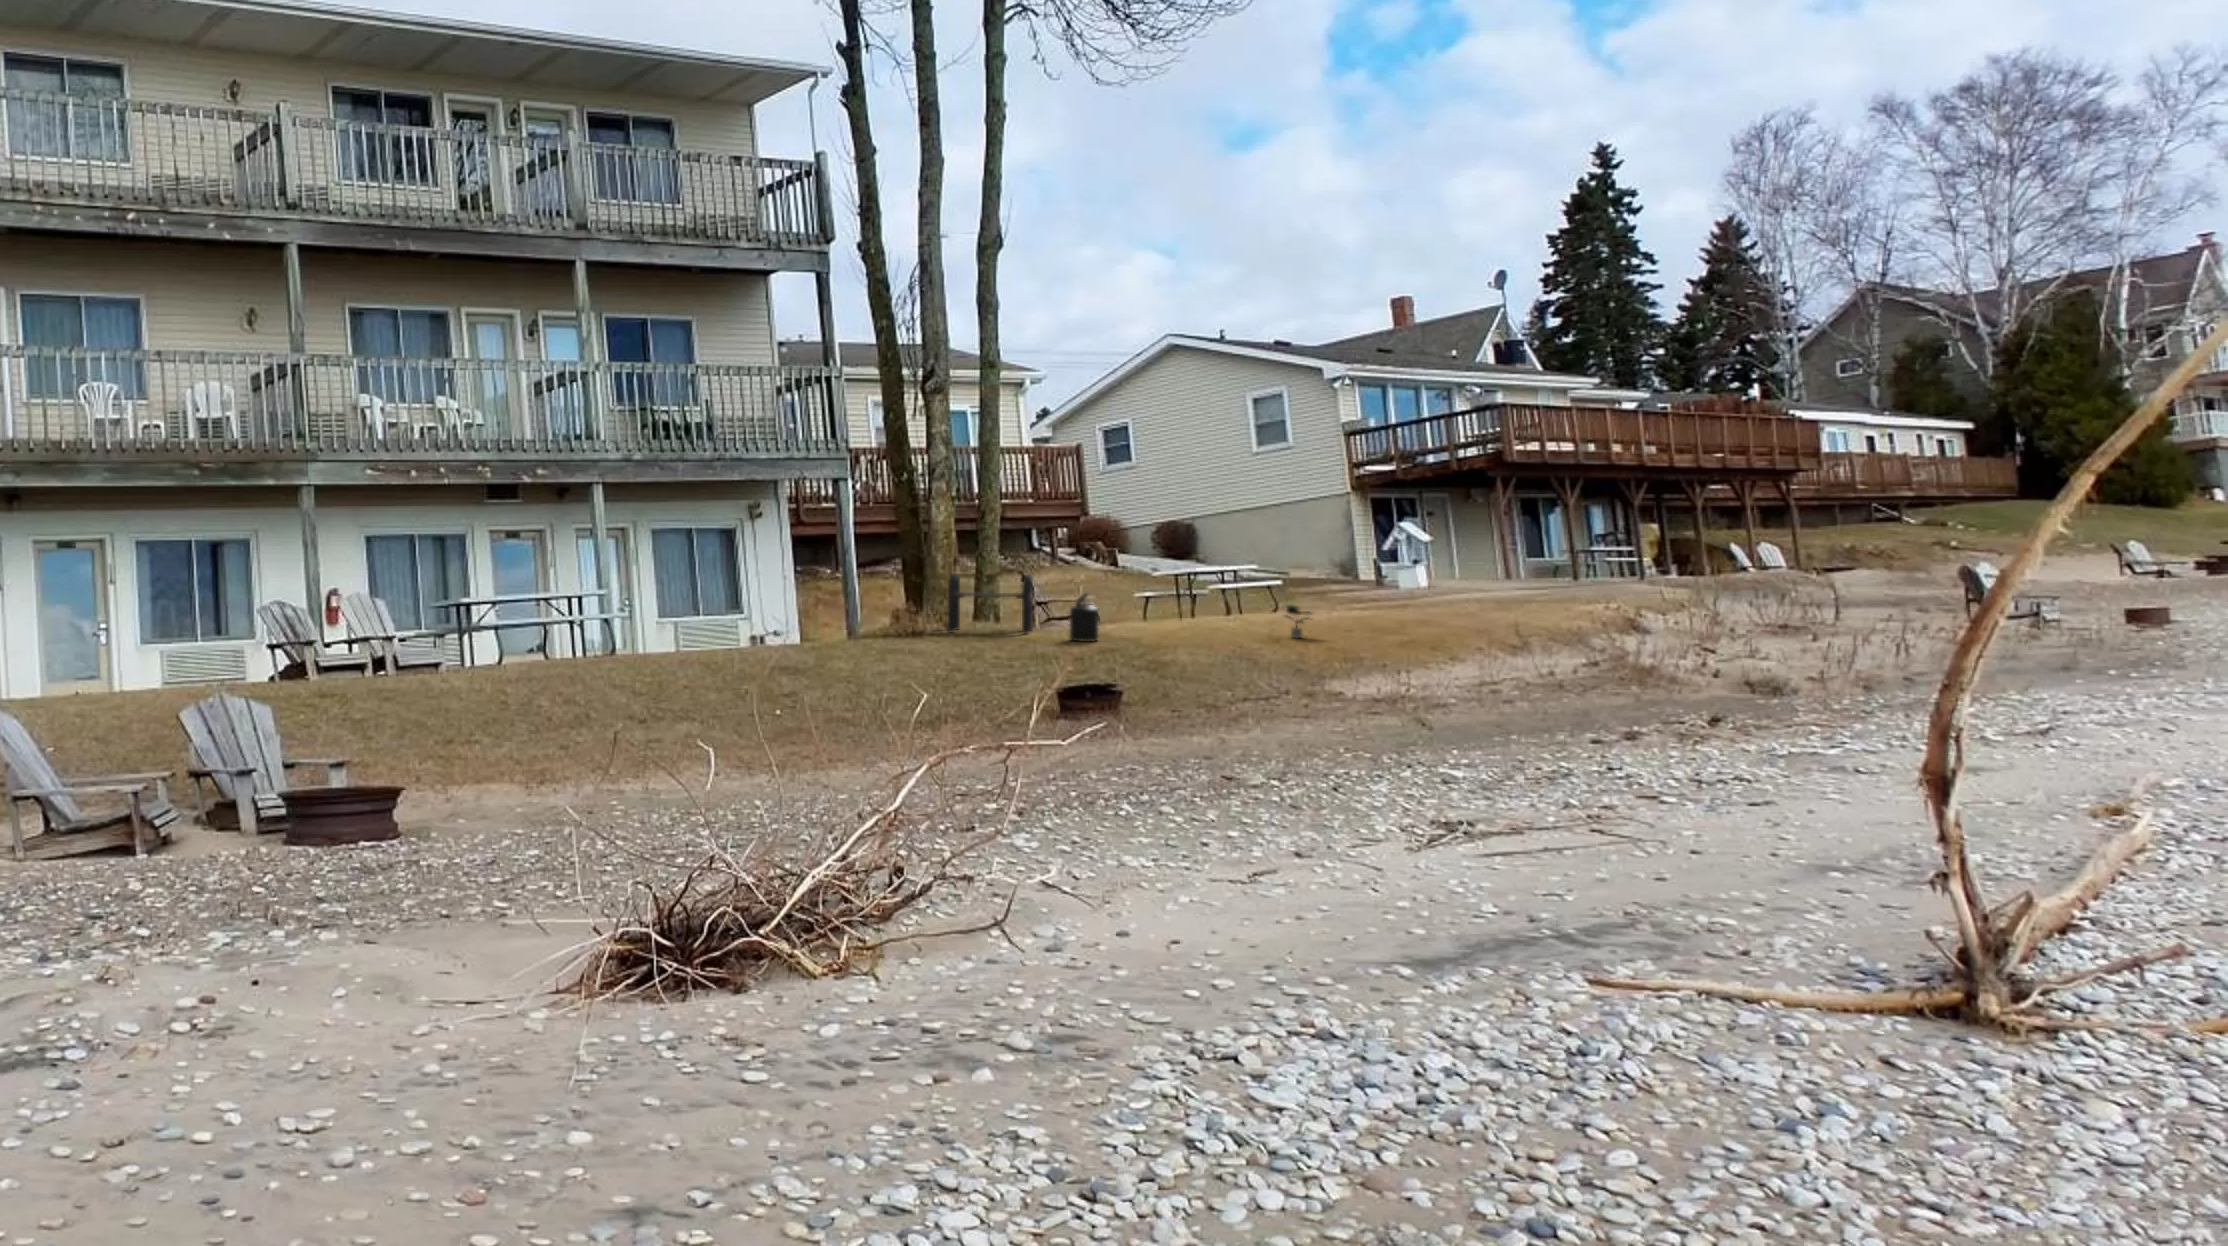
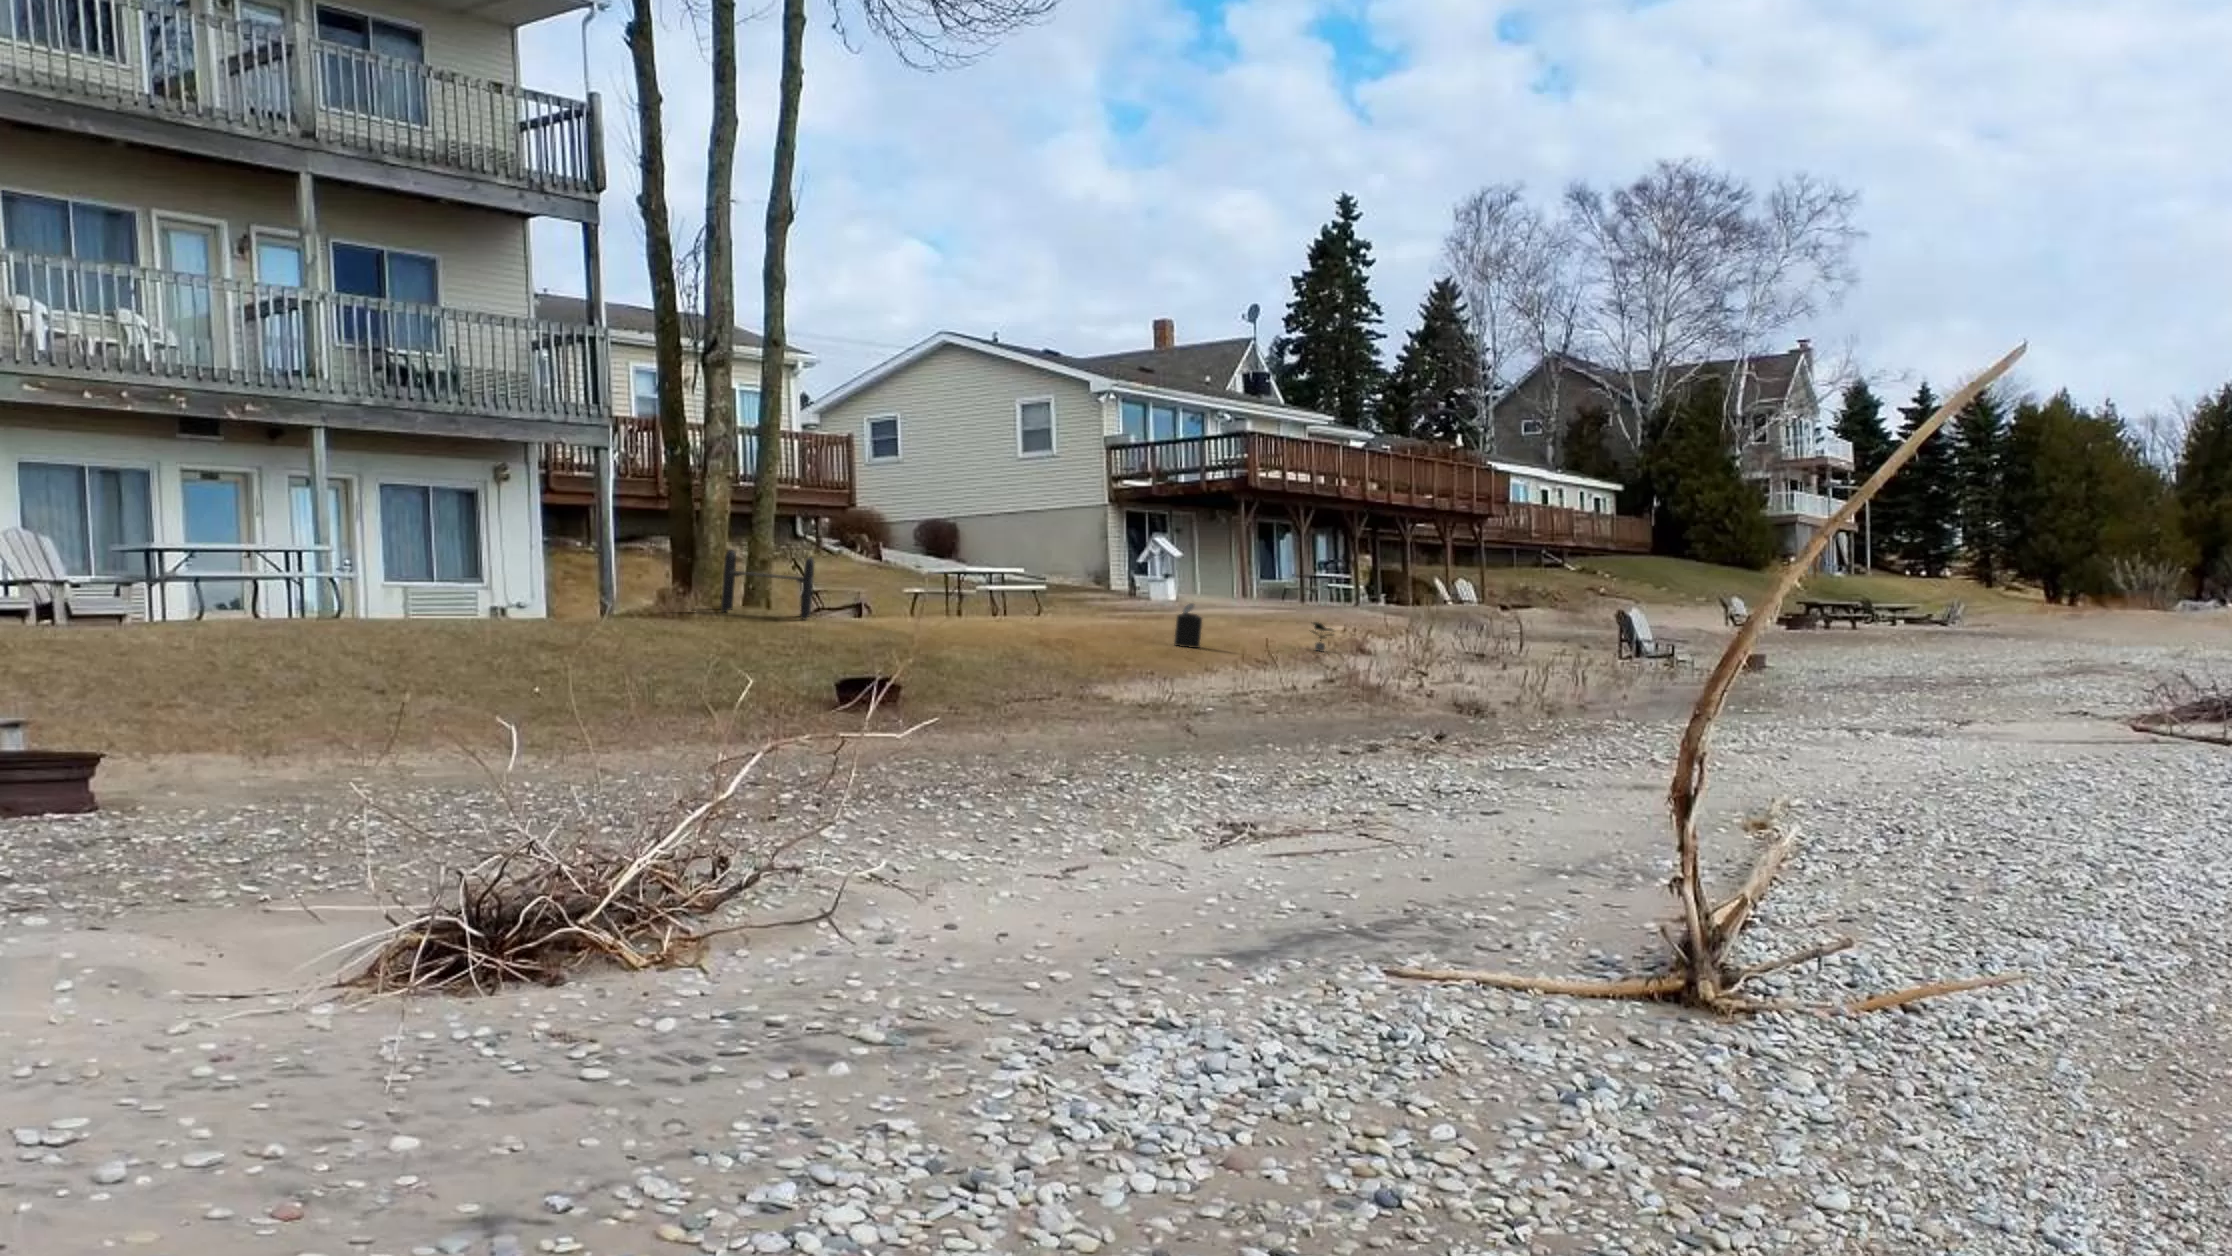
trash can: present [1070,594,1099,642] -> present [1174,603,1202,648]
potted plant: present [1286,605,1313,638] -> present [1313,622,1333,651]

